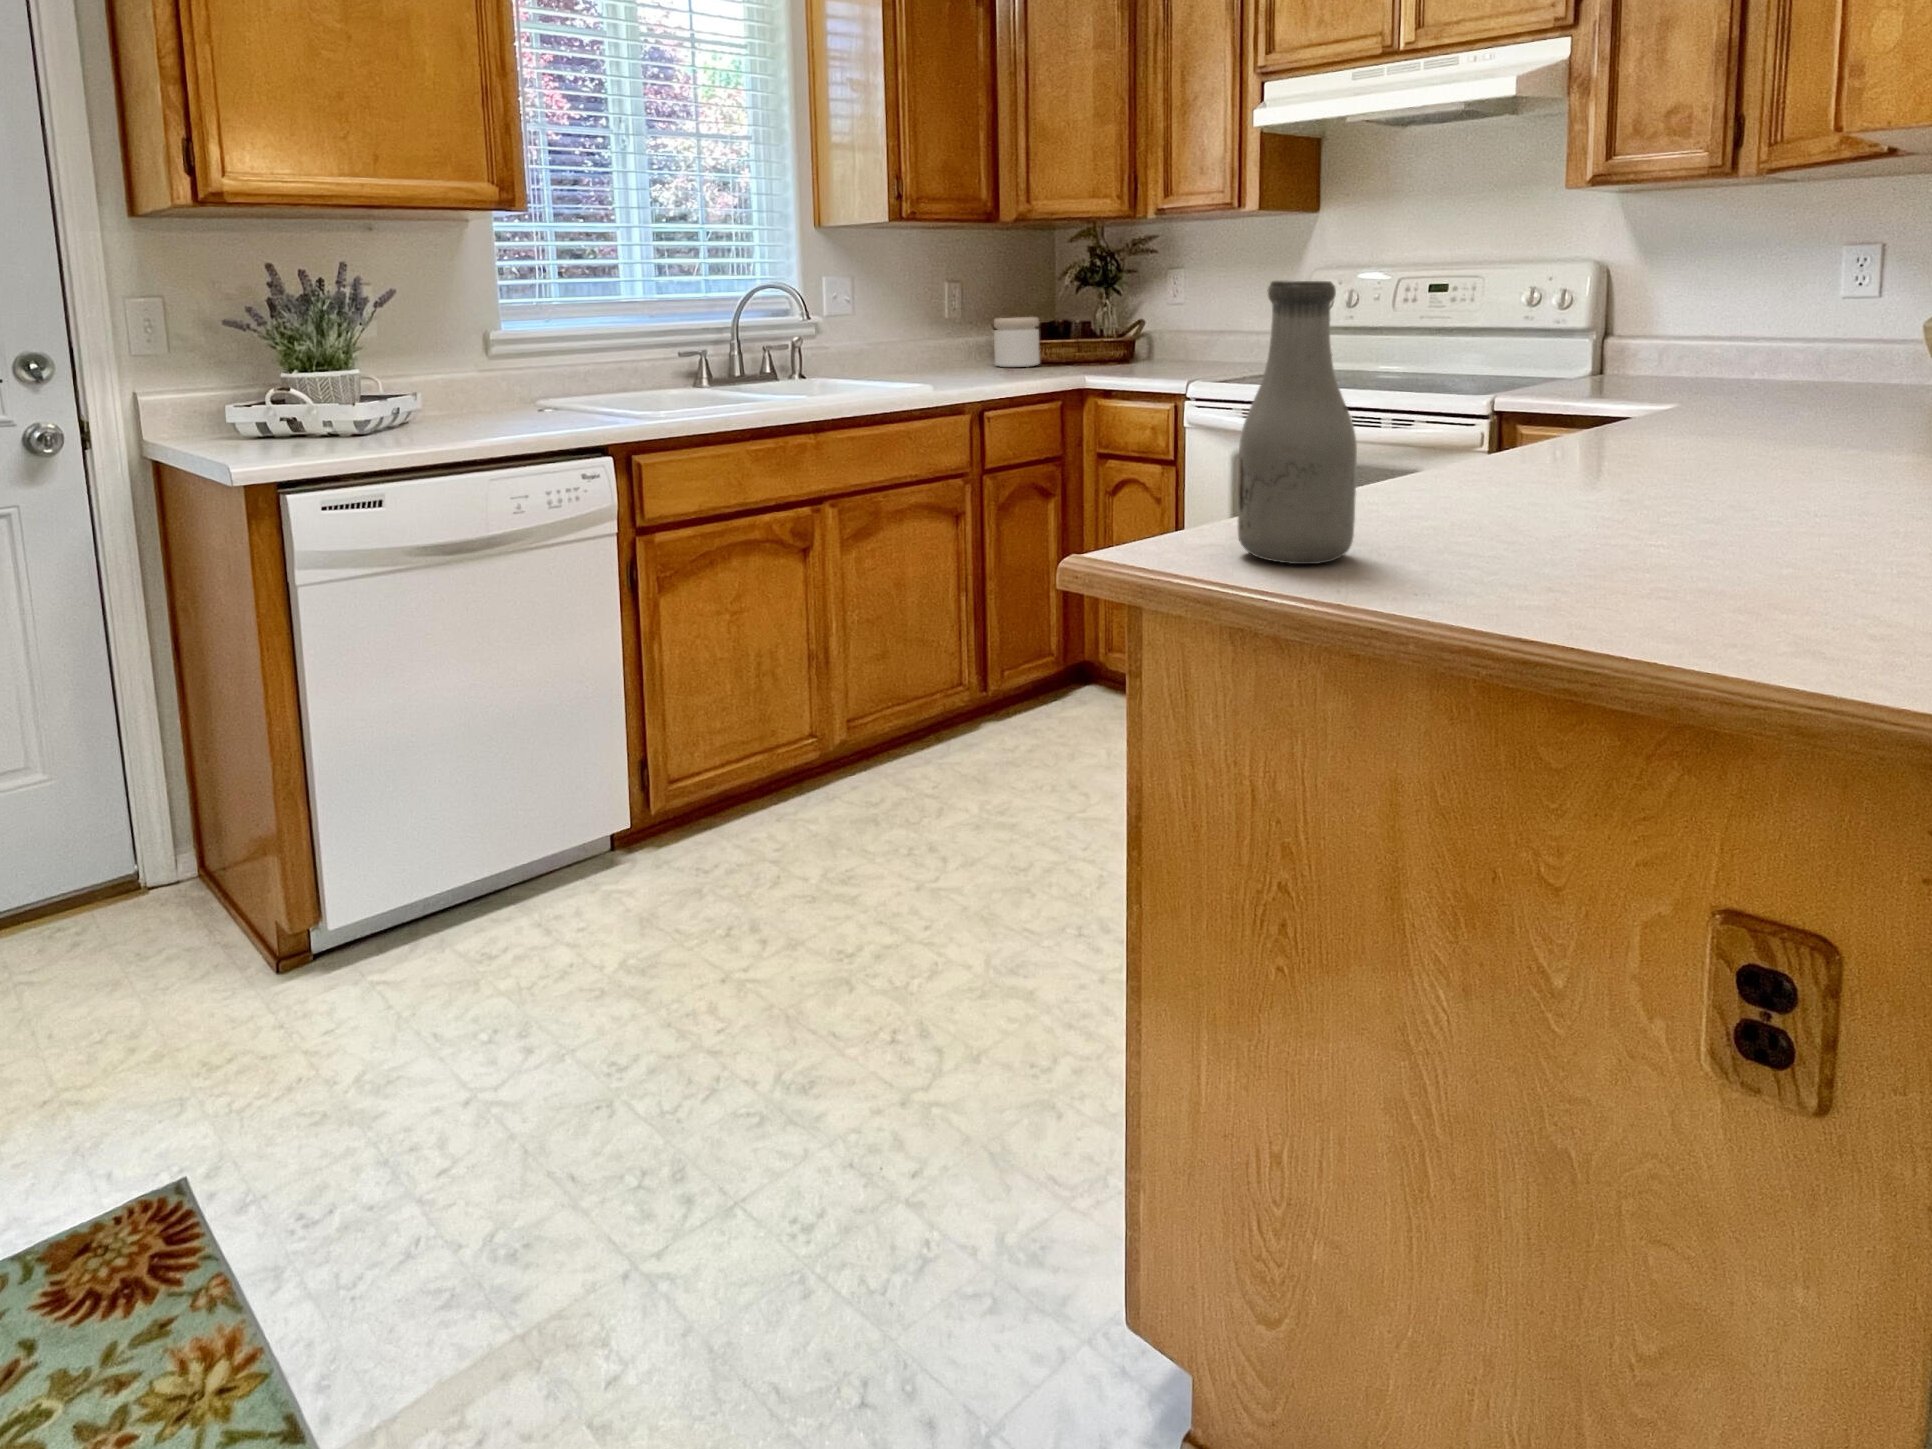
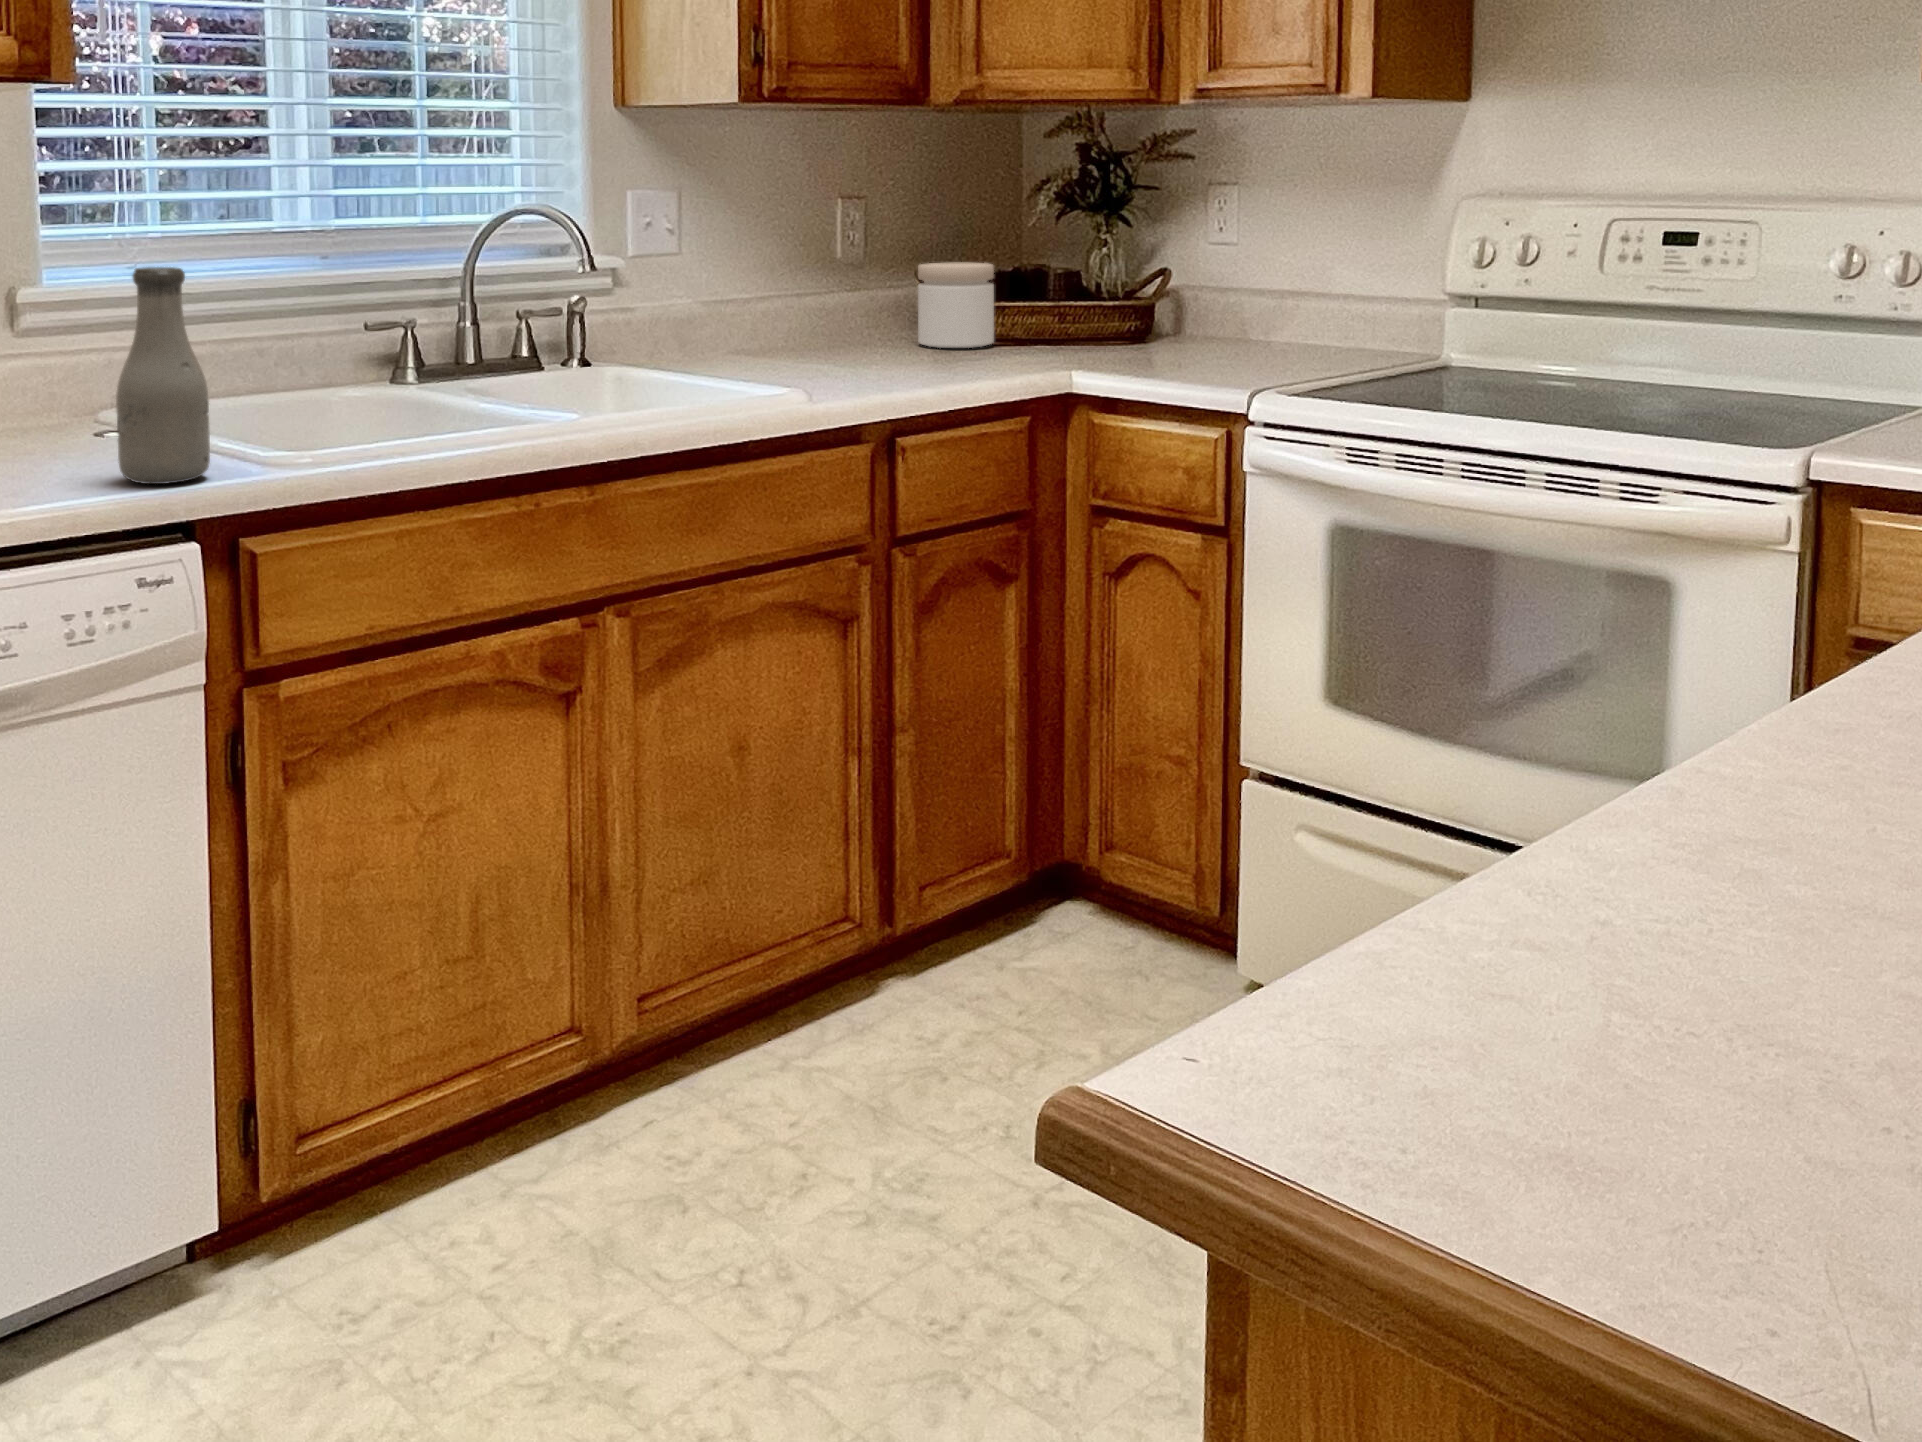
bottle: present [1238,281,1357,564] -> present [116,267,210,484]

